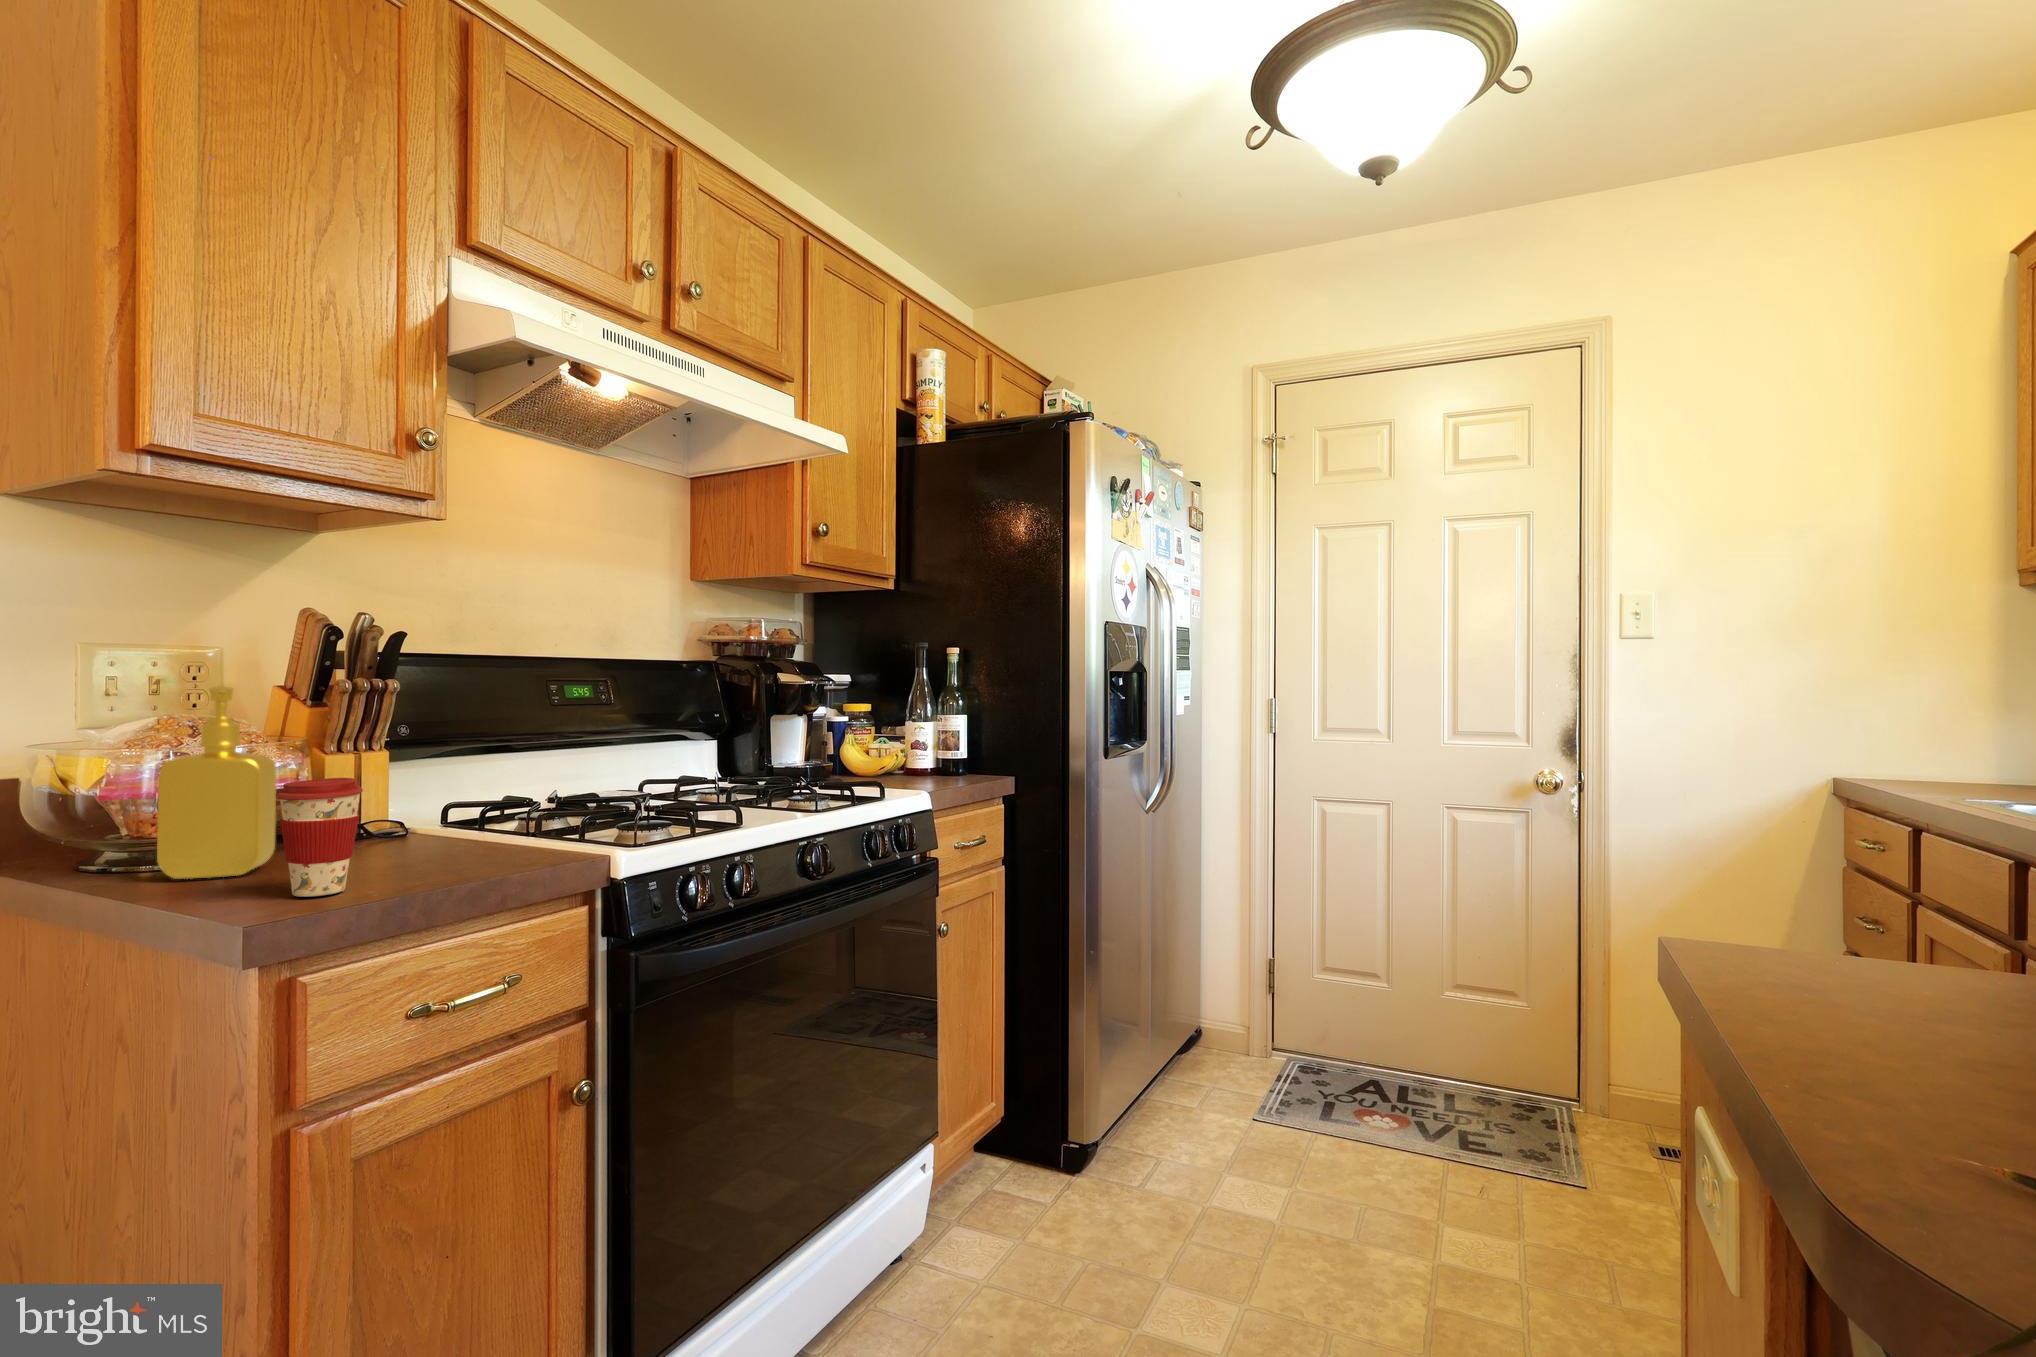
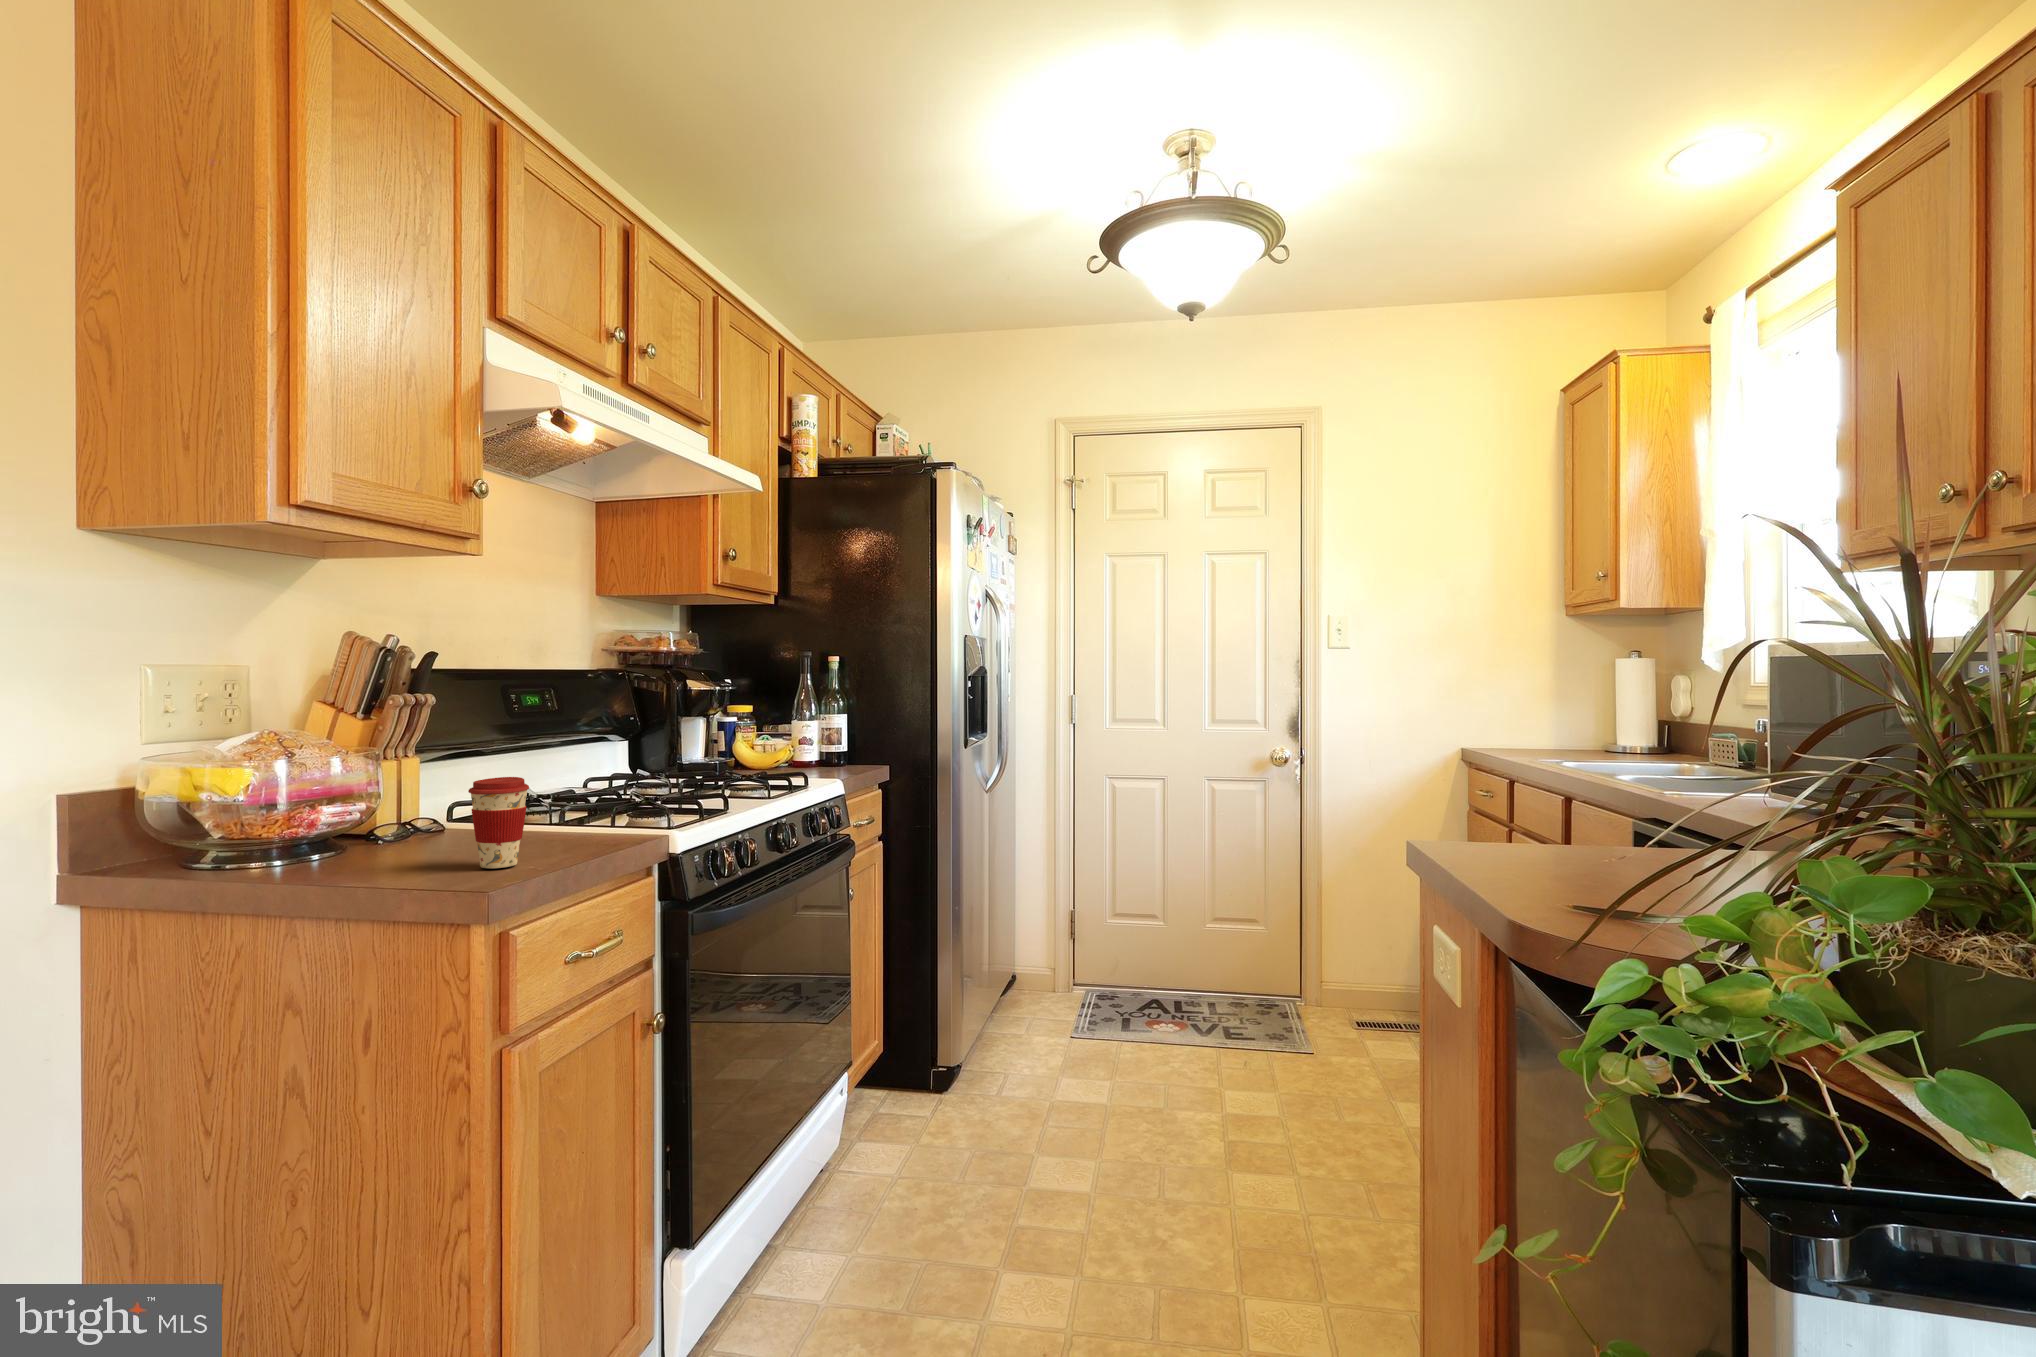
soap dispenser: present [157,687,276,879] -> none [323,706,406,865]

